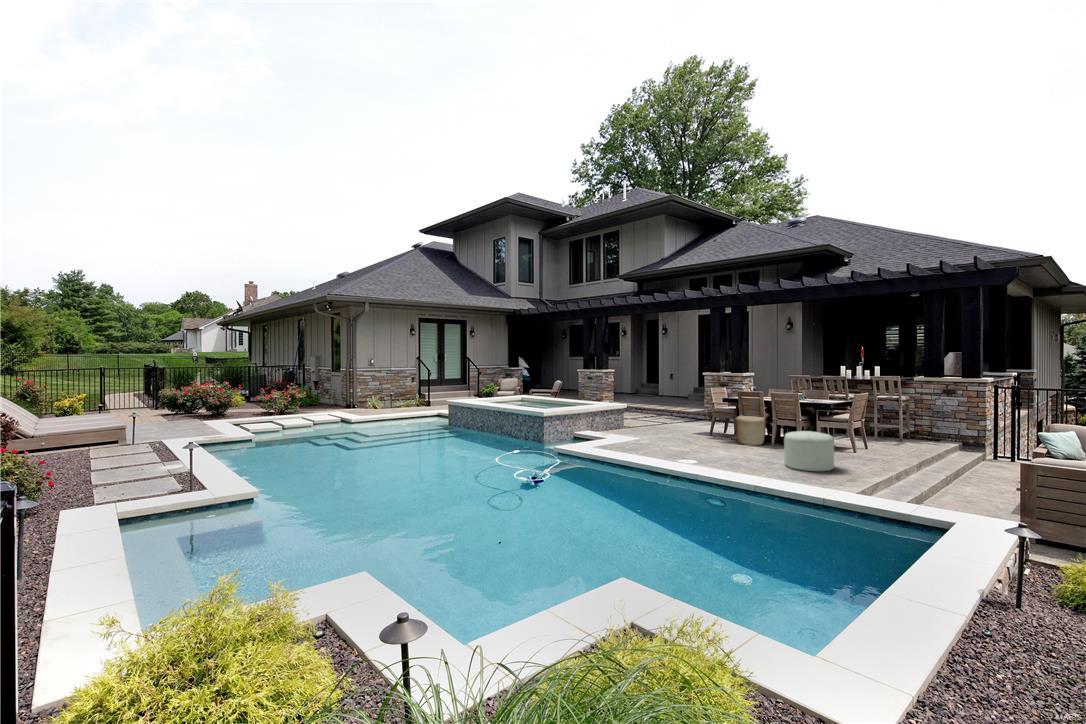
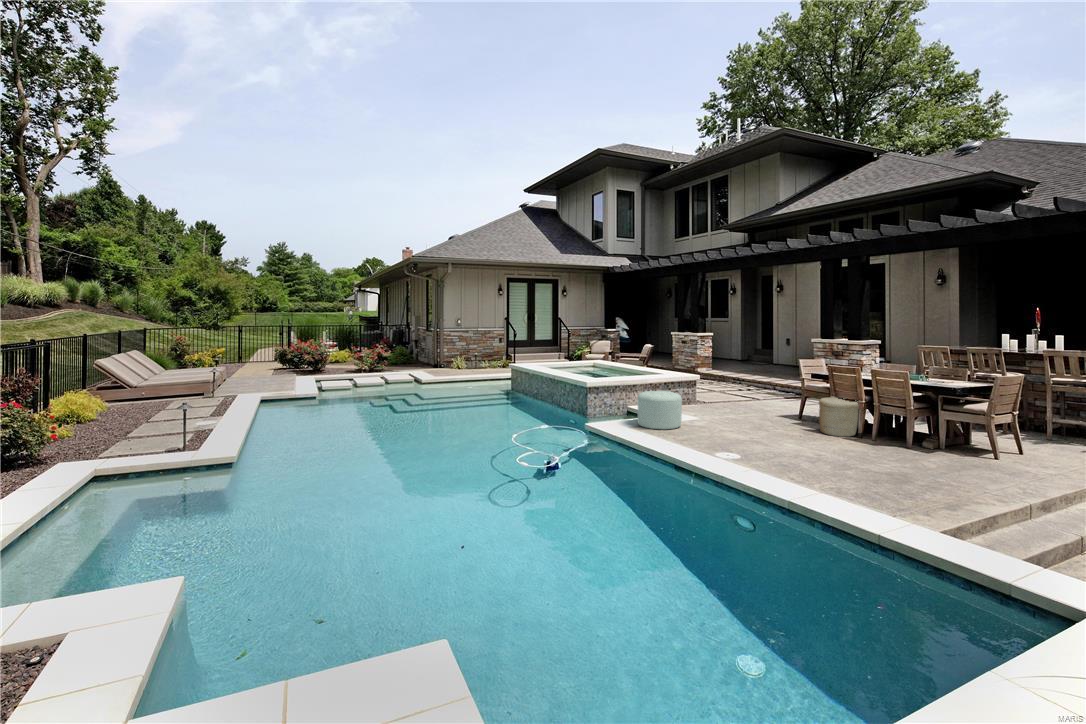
ottoman: present [784,431,834,471] -> present [638,391,682,429]

